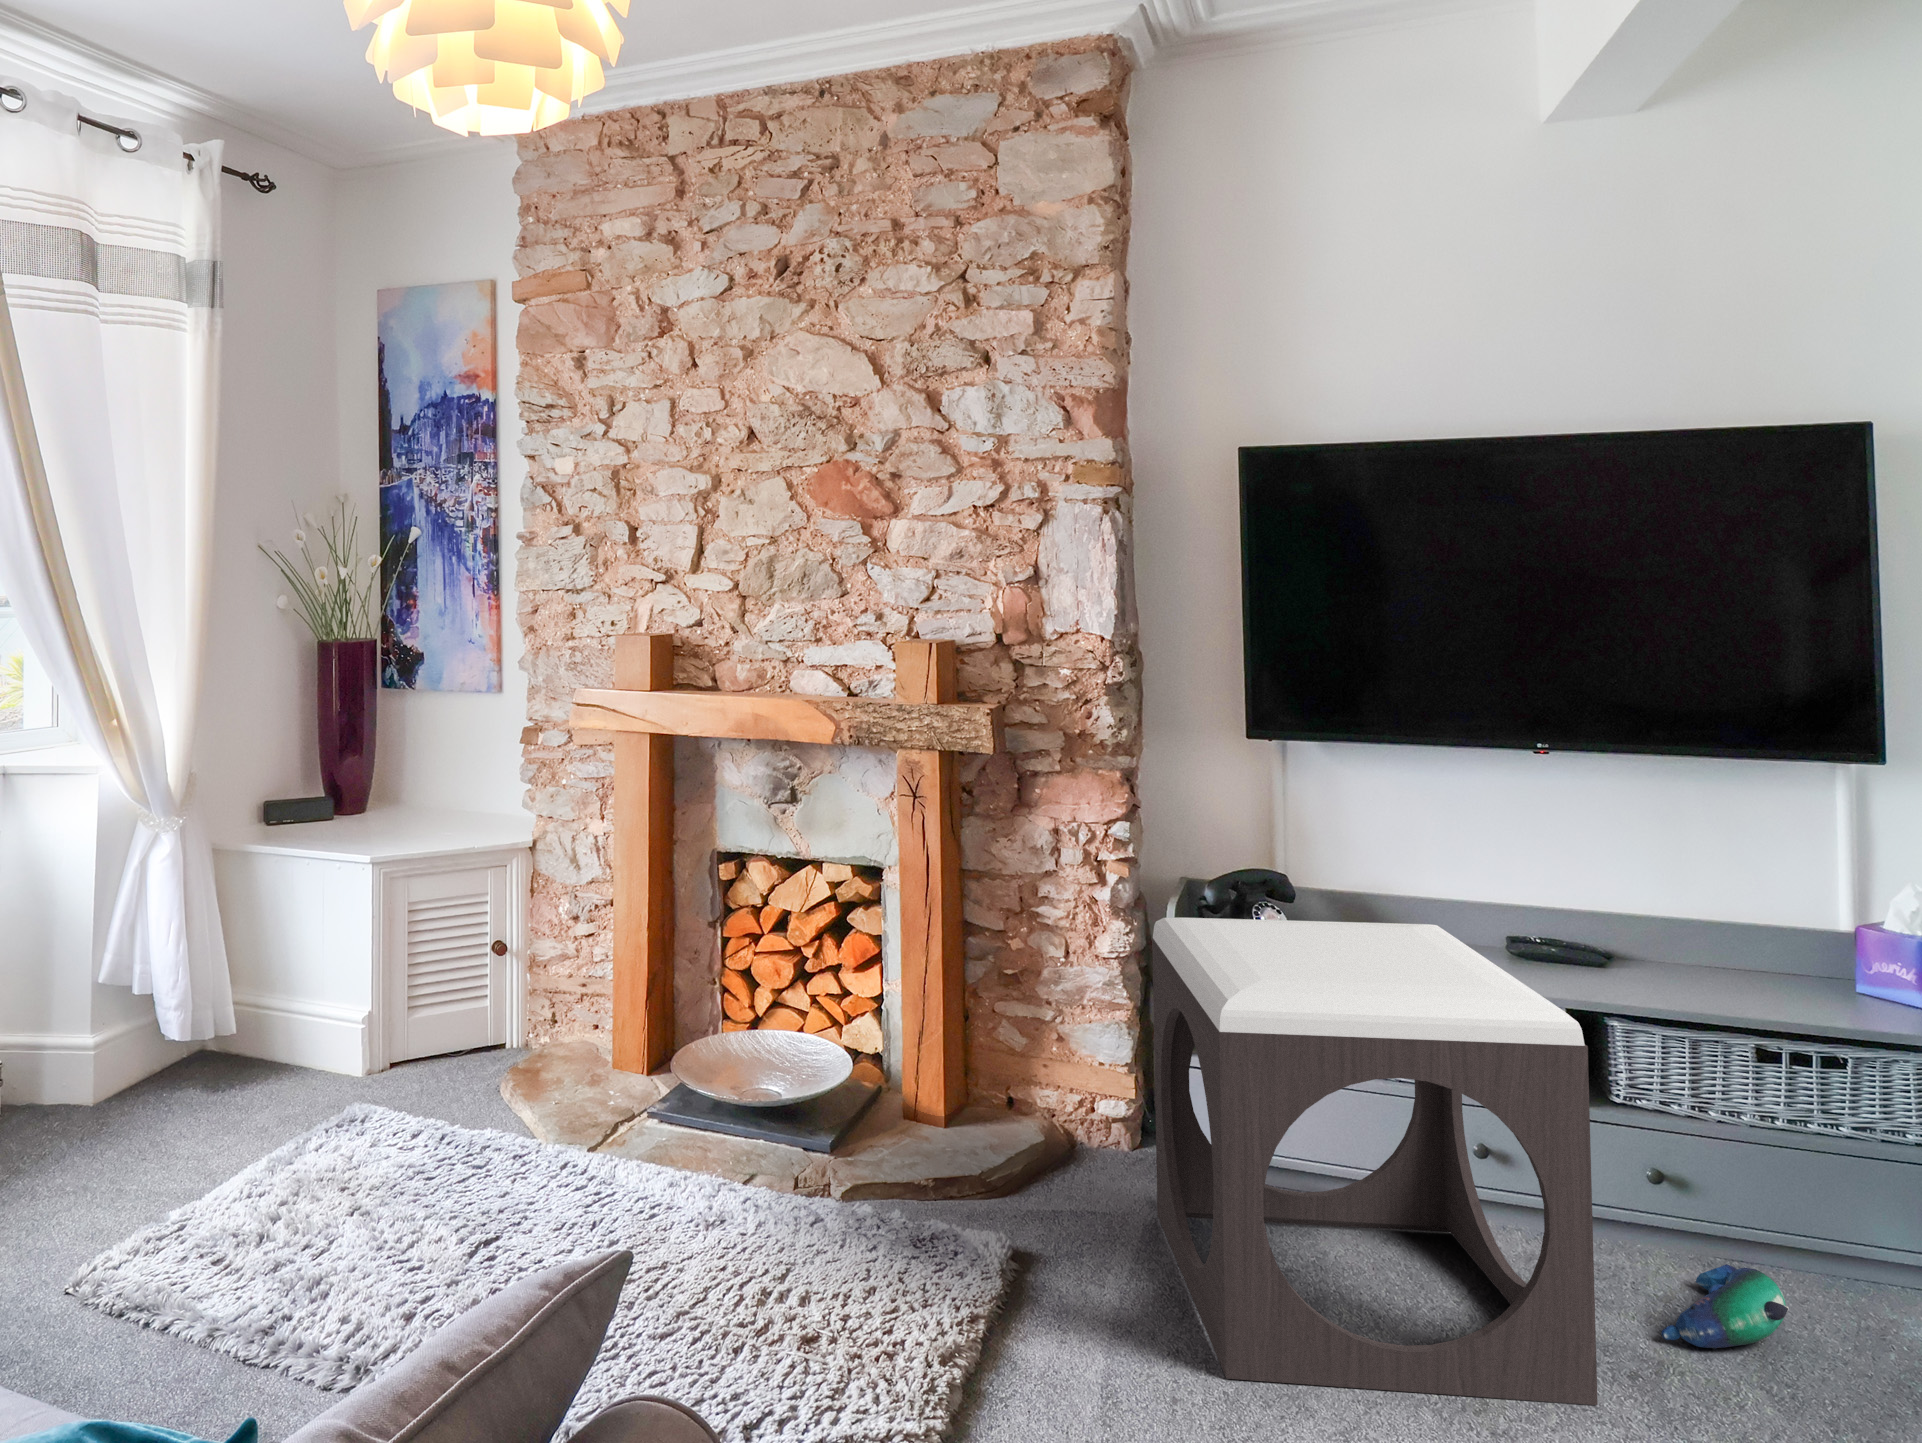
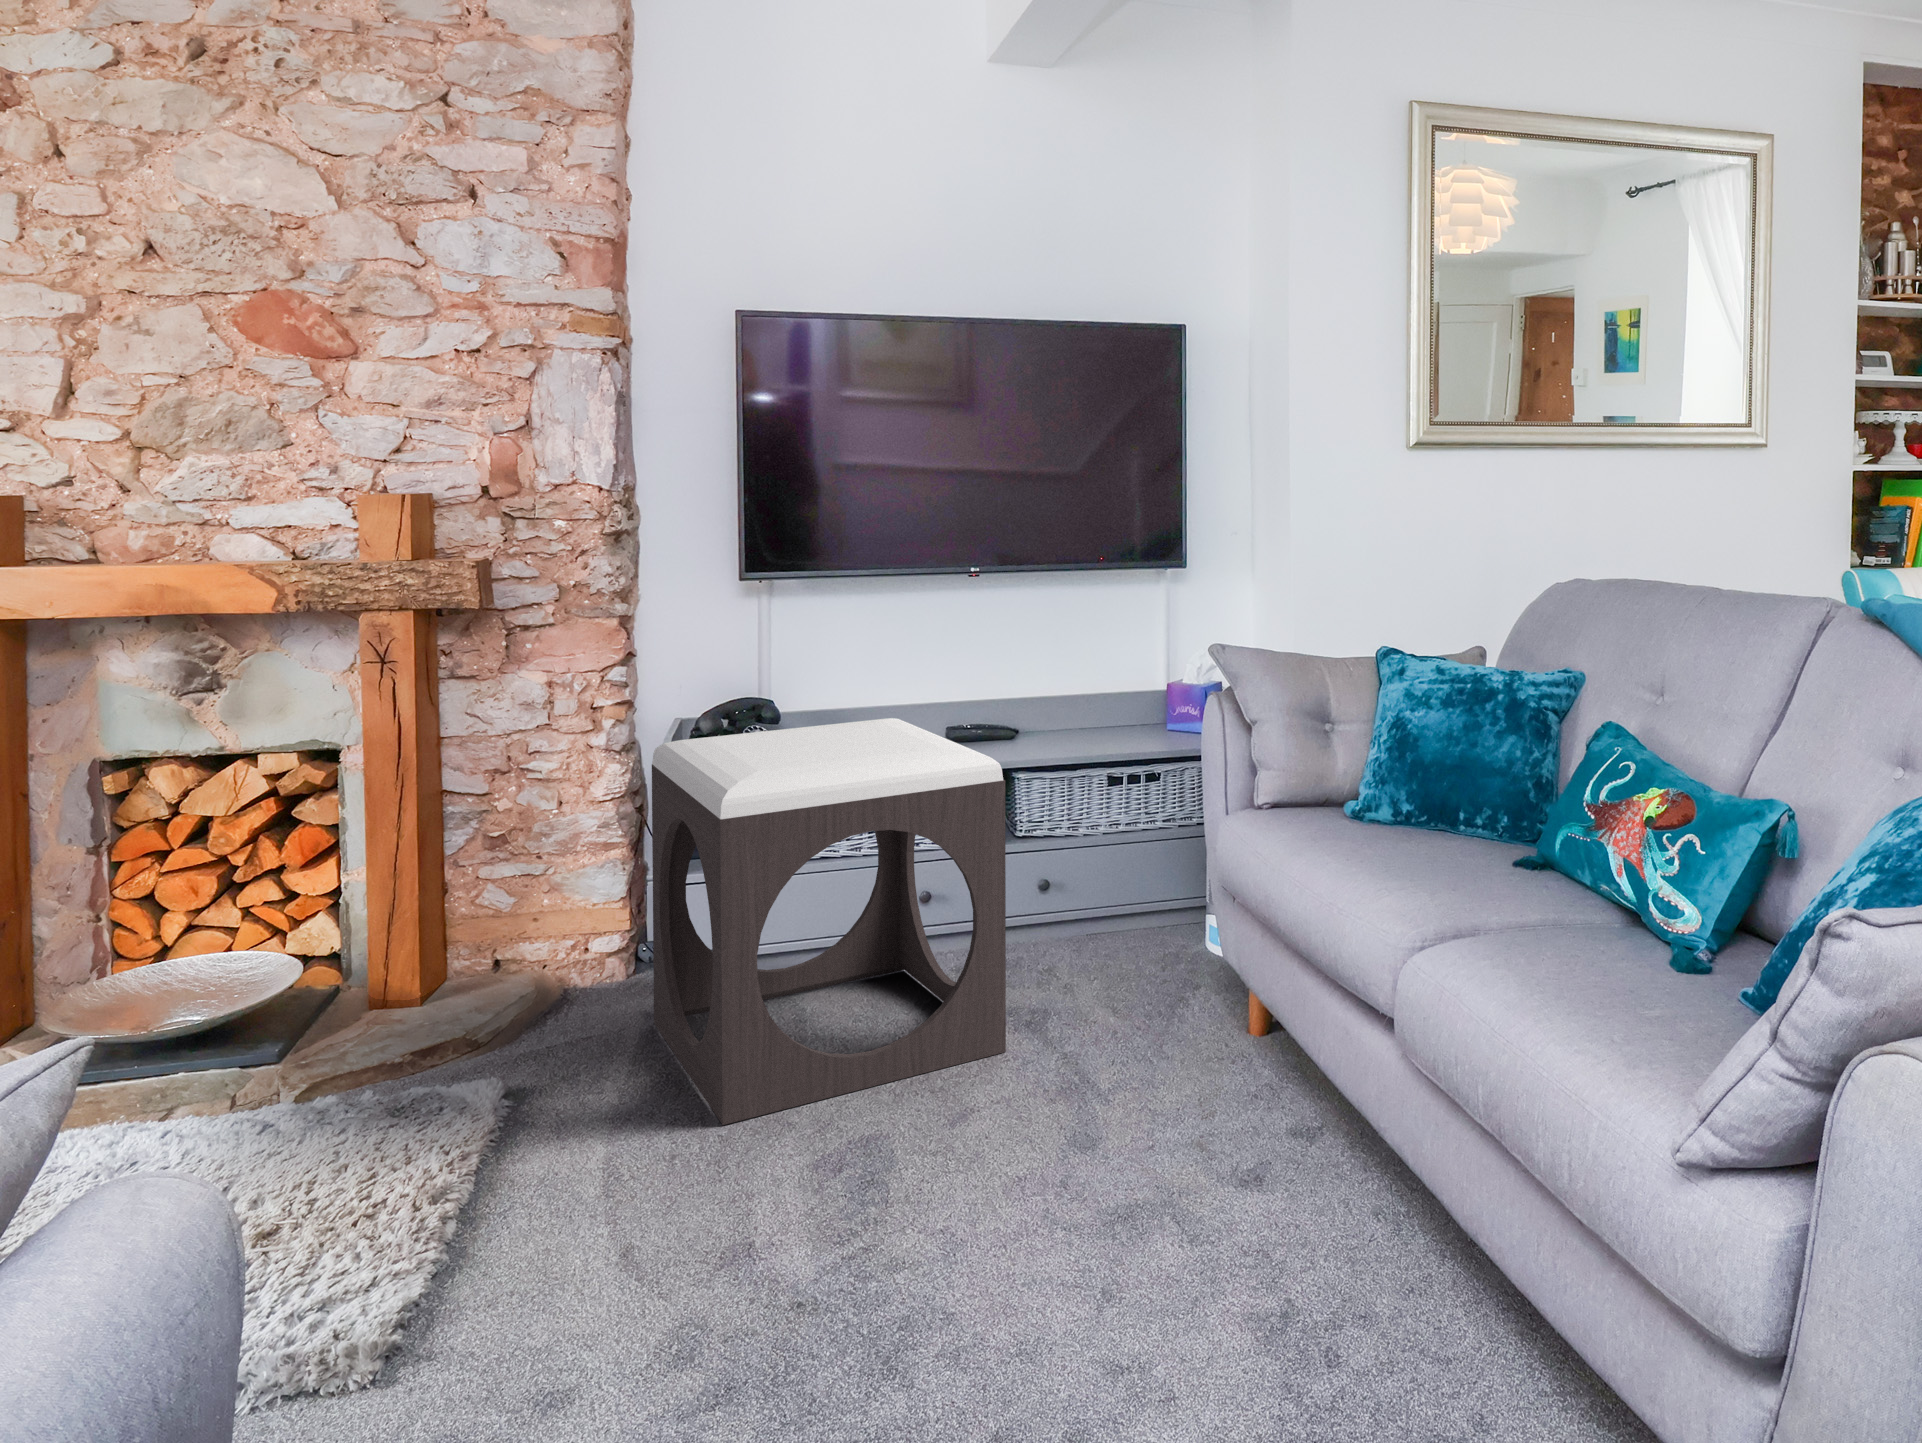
plush toy: present [1661,1264,1789,1350] -> none [1047,933,1124,997]

